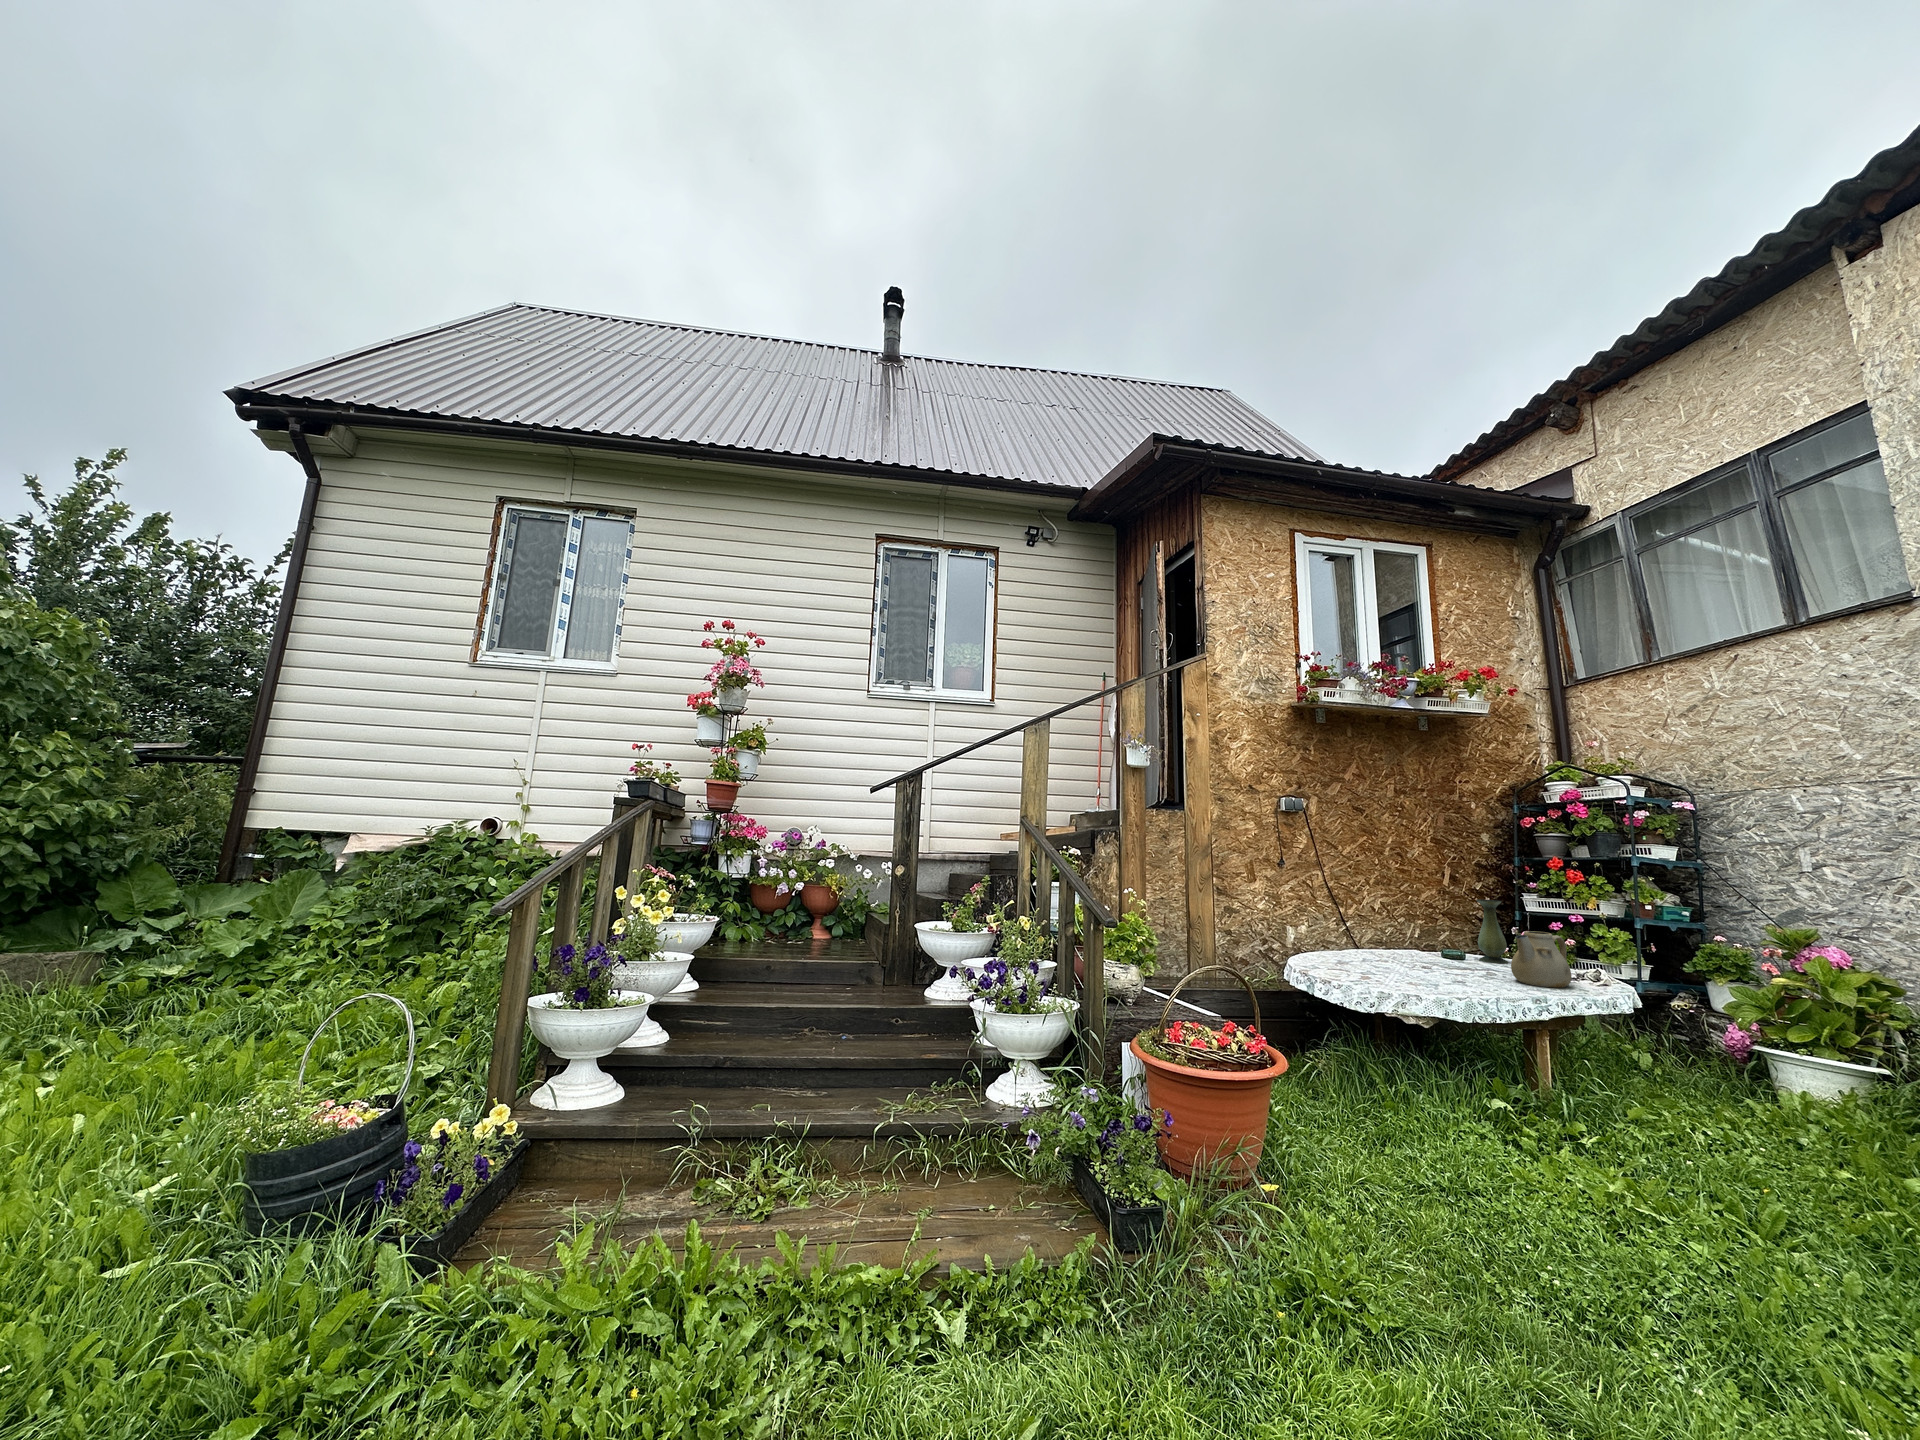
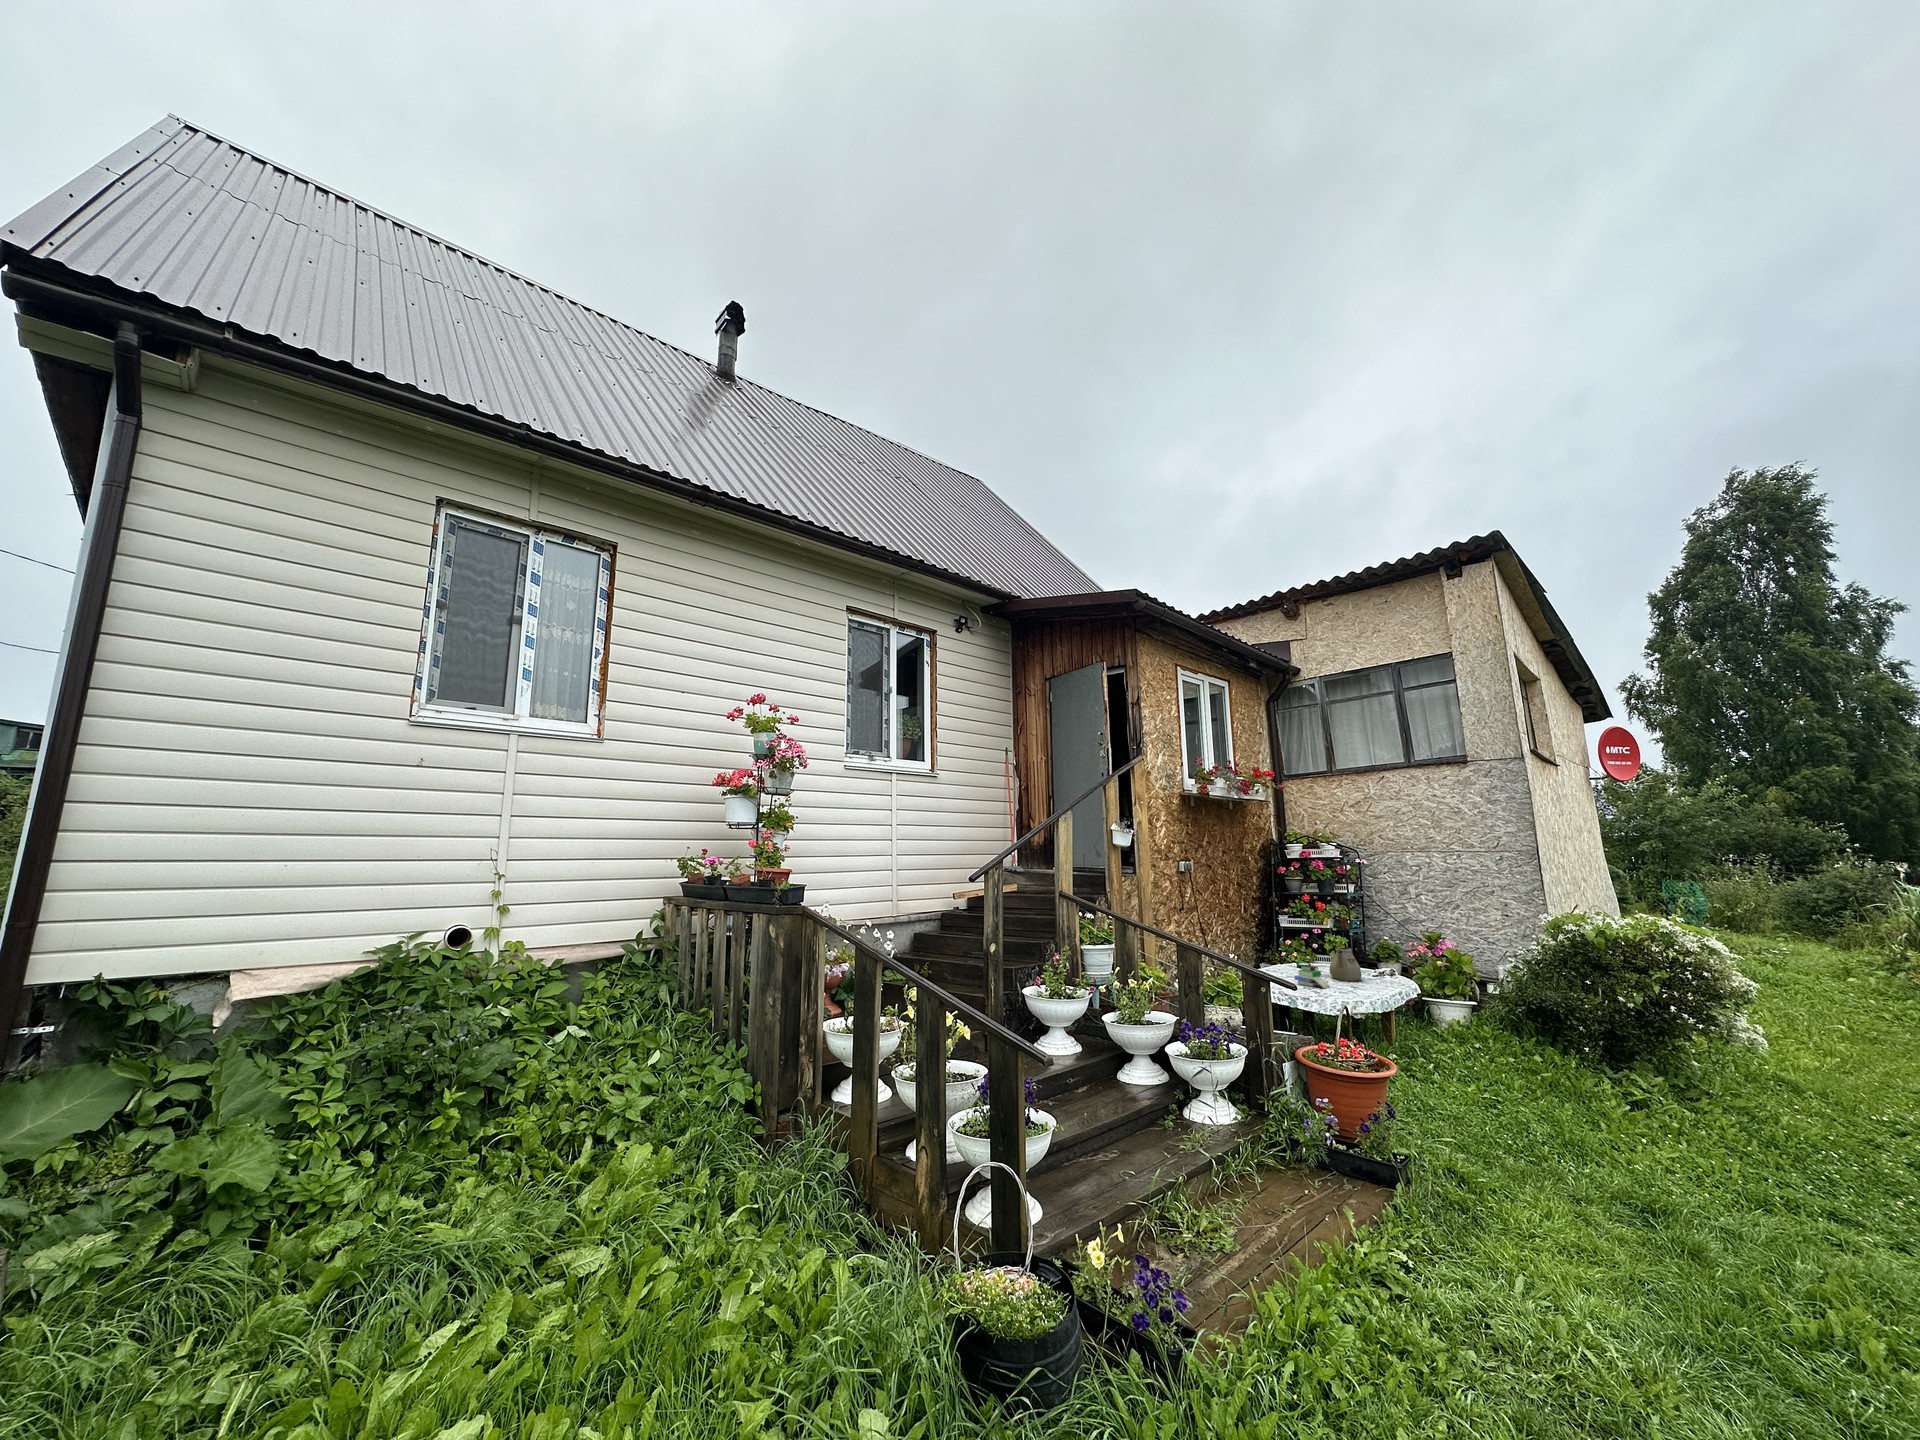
vase: present [1476,899,1508,964] -> none [1283,925,1300,966]
book: none [1419,952,1473,987] -> present [1294,965,1329,989]

